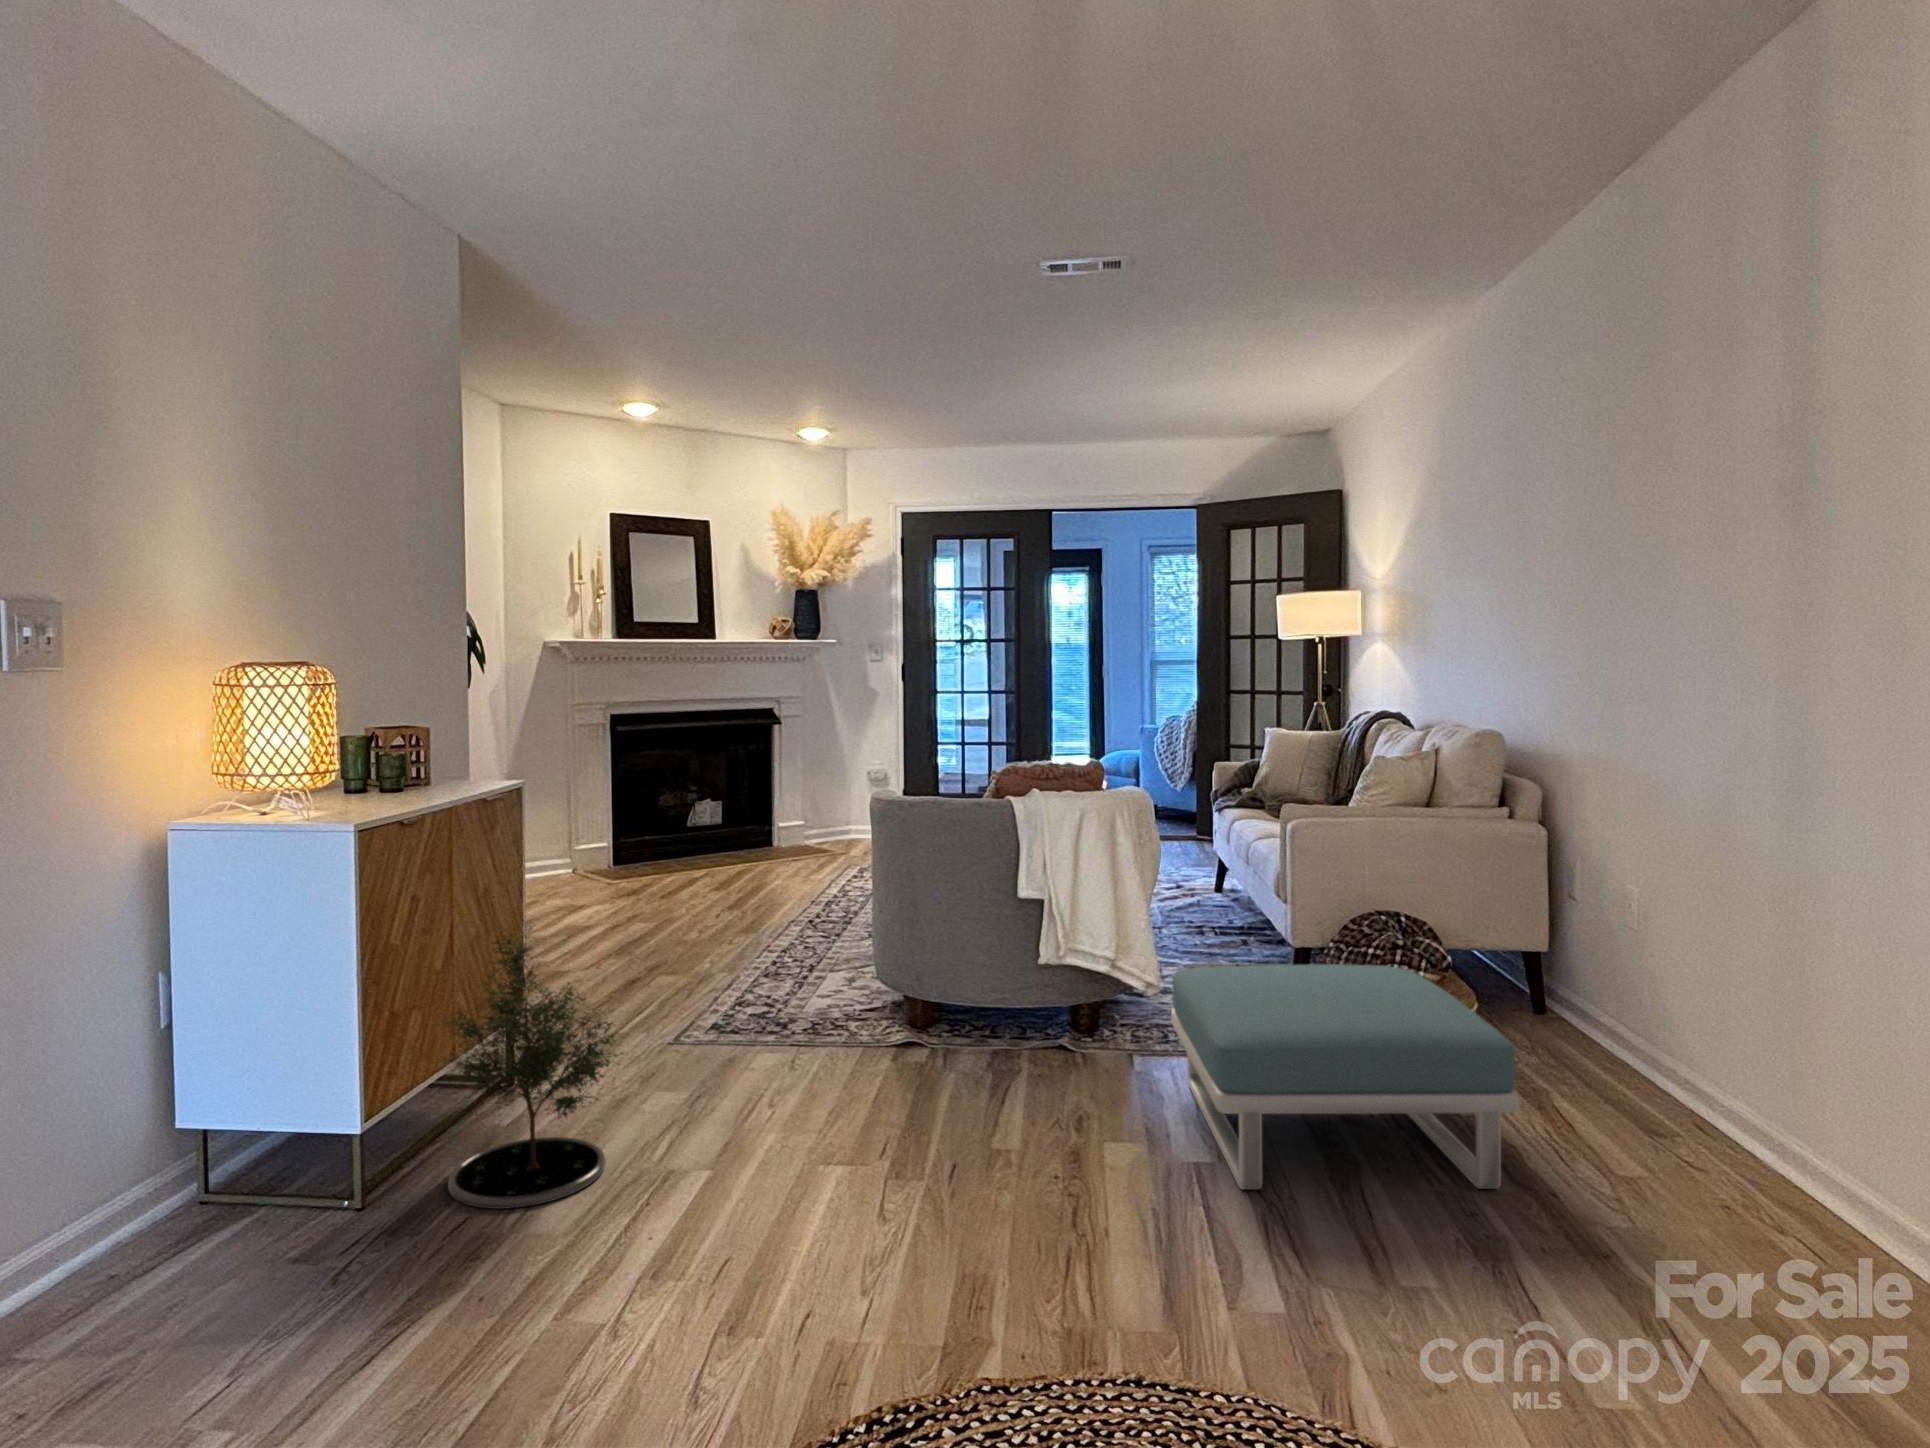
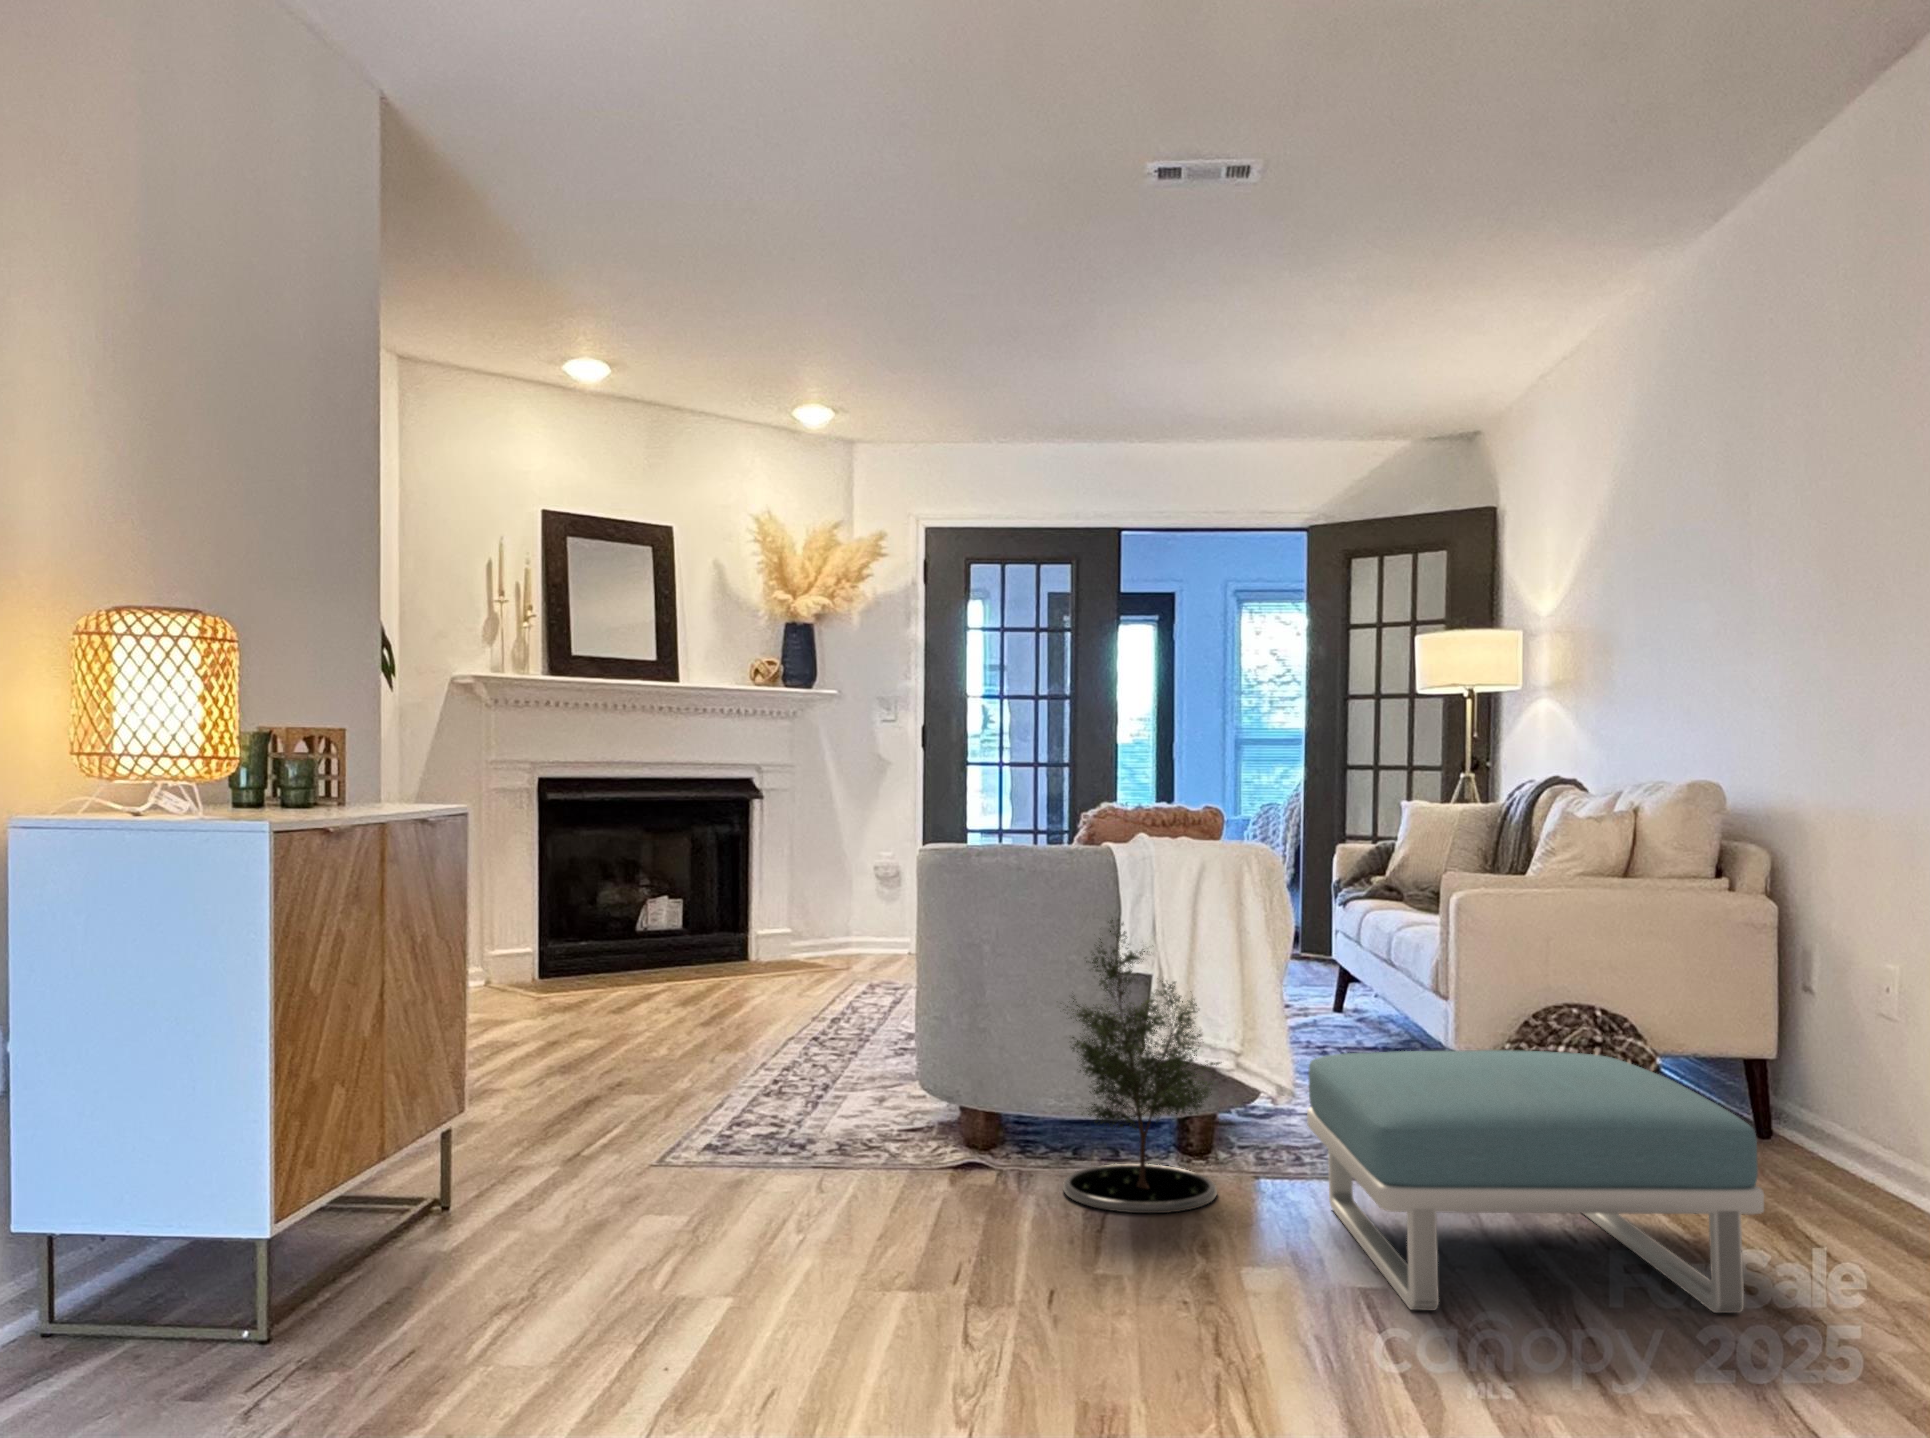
potted tree: present [444,919,623,1209] -> present [1063,920,1220,1213]

